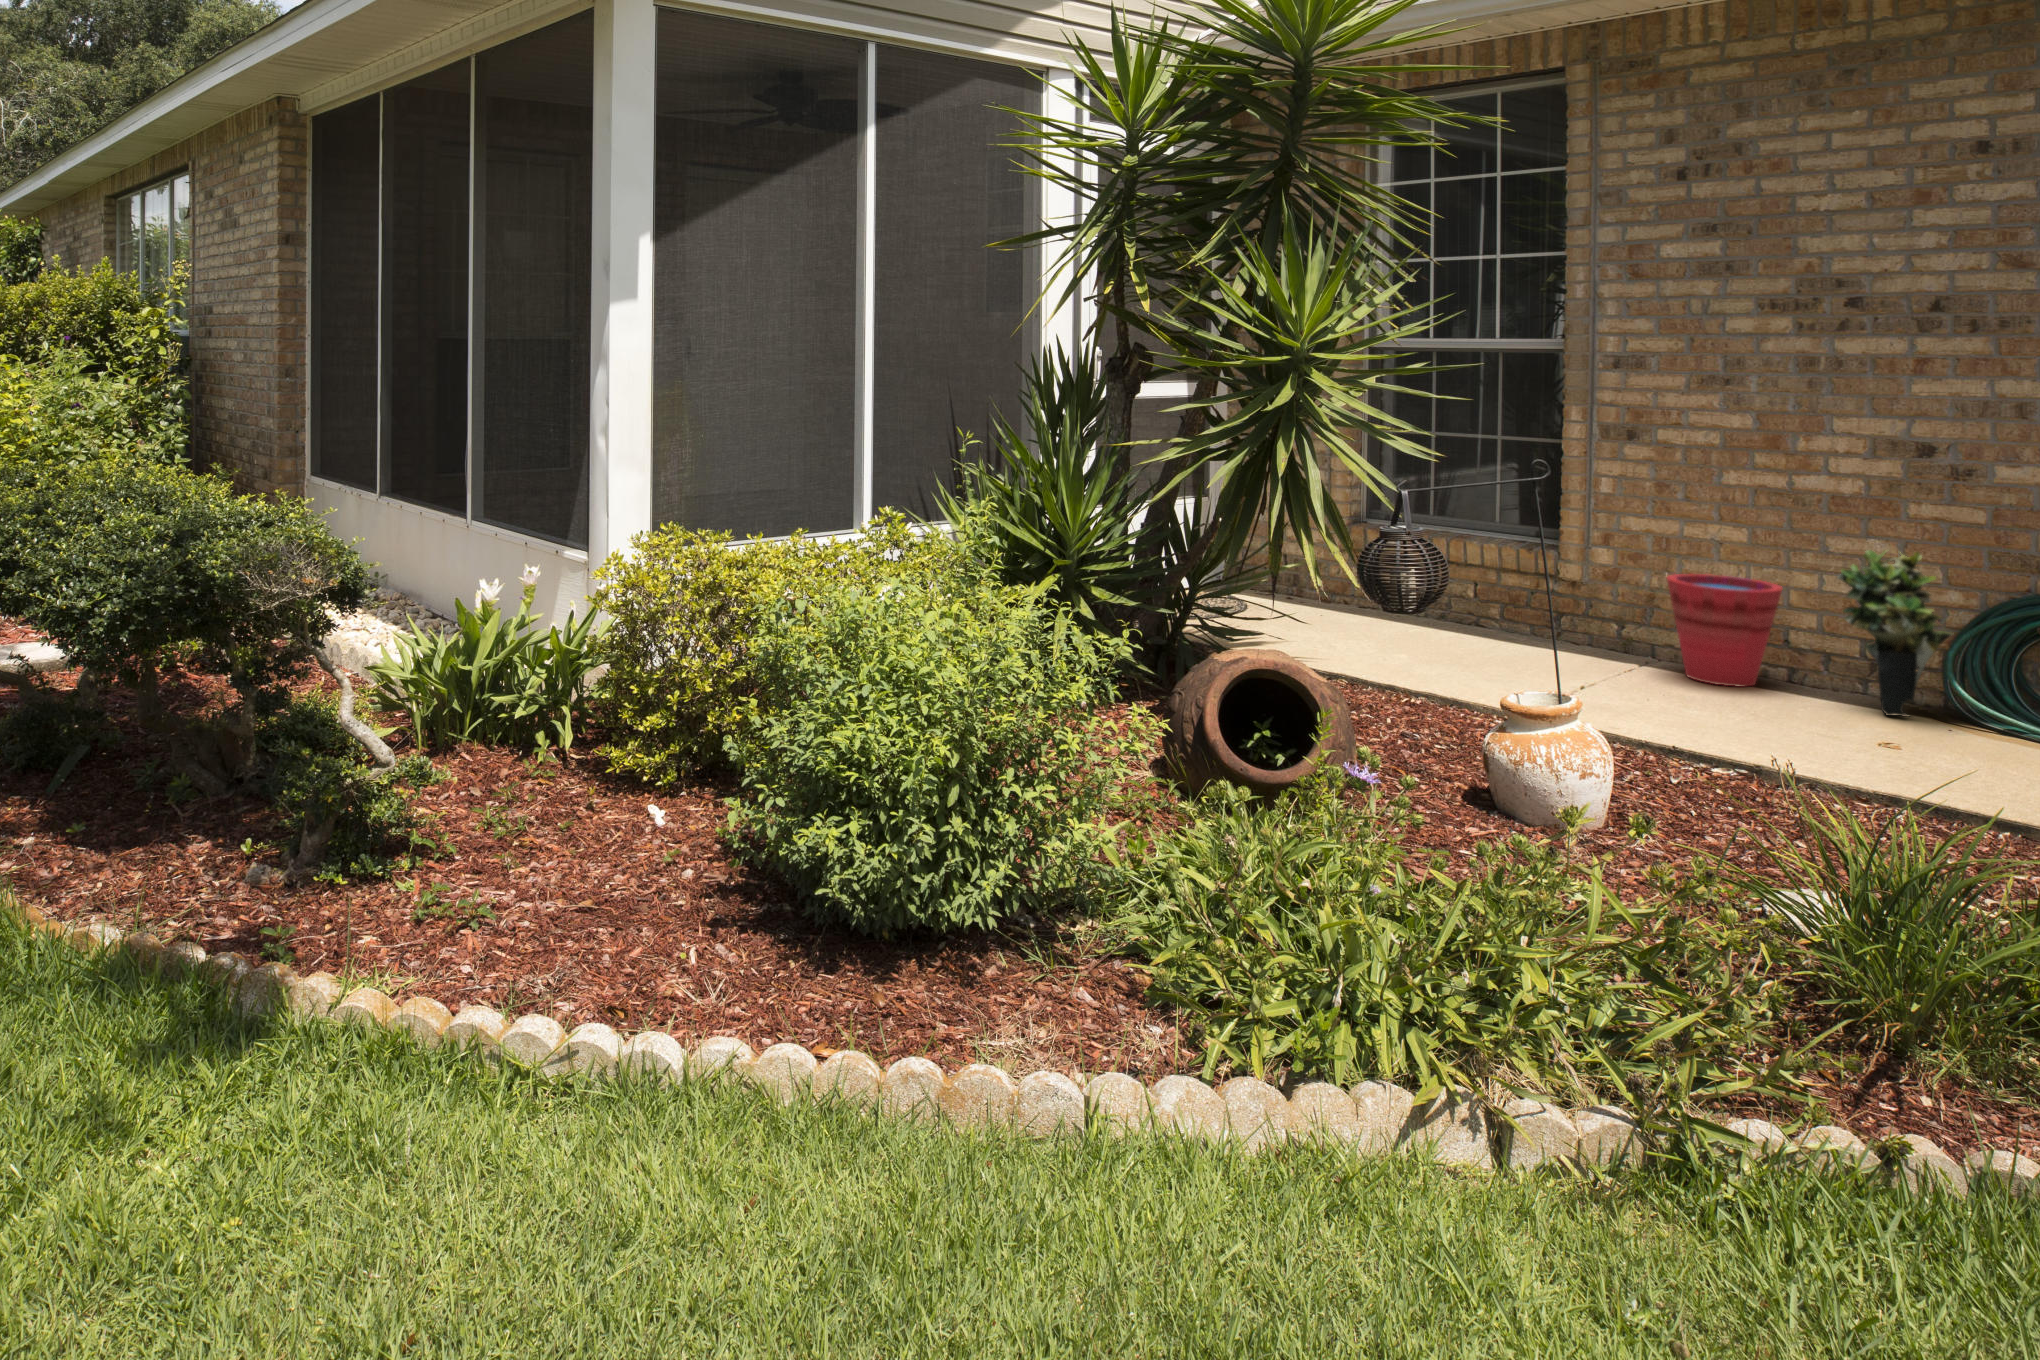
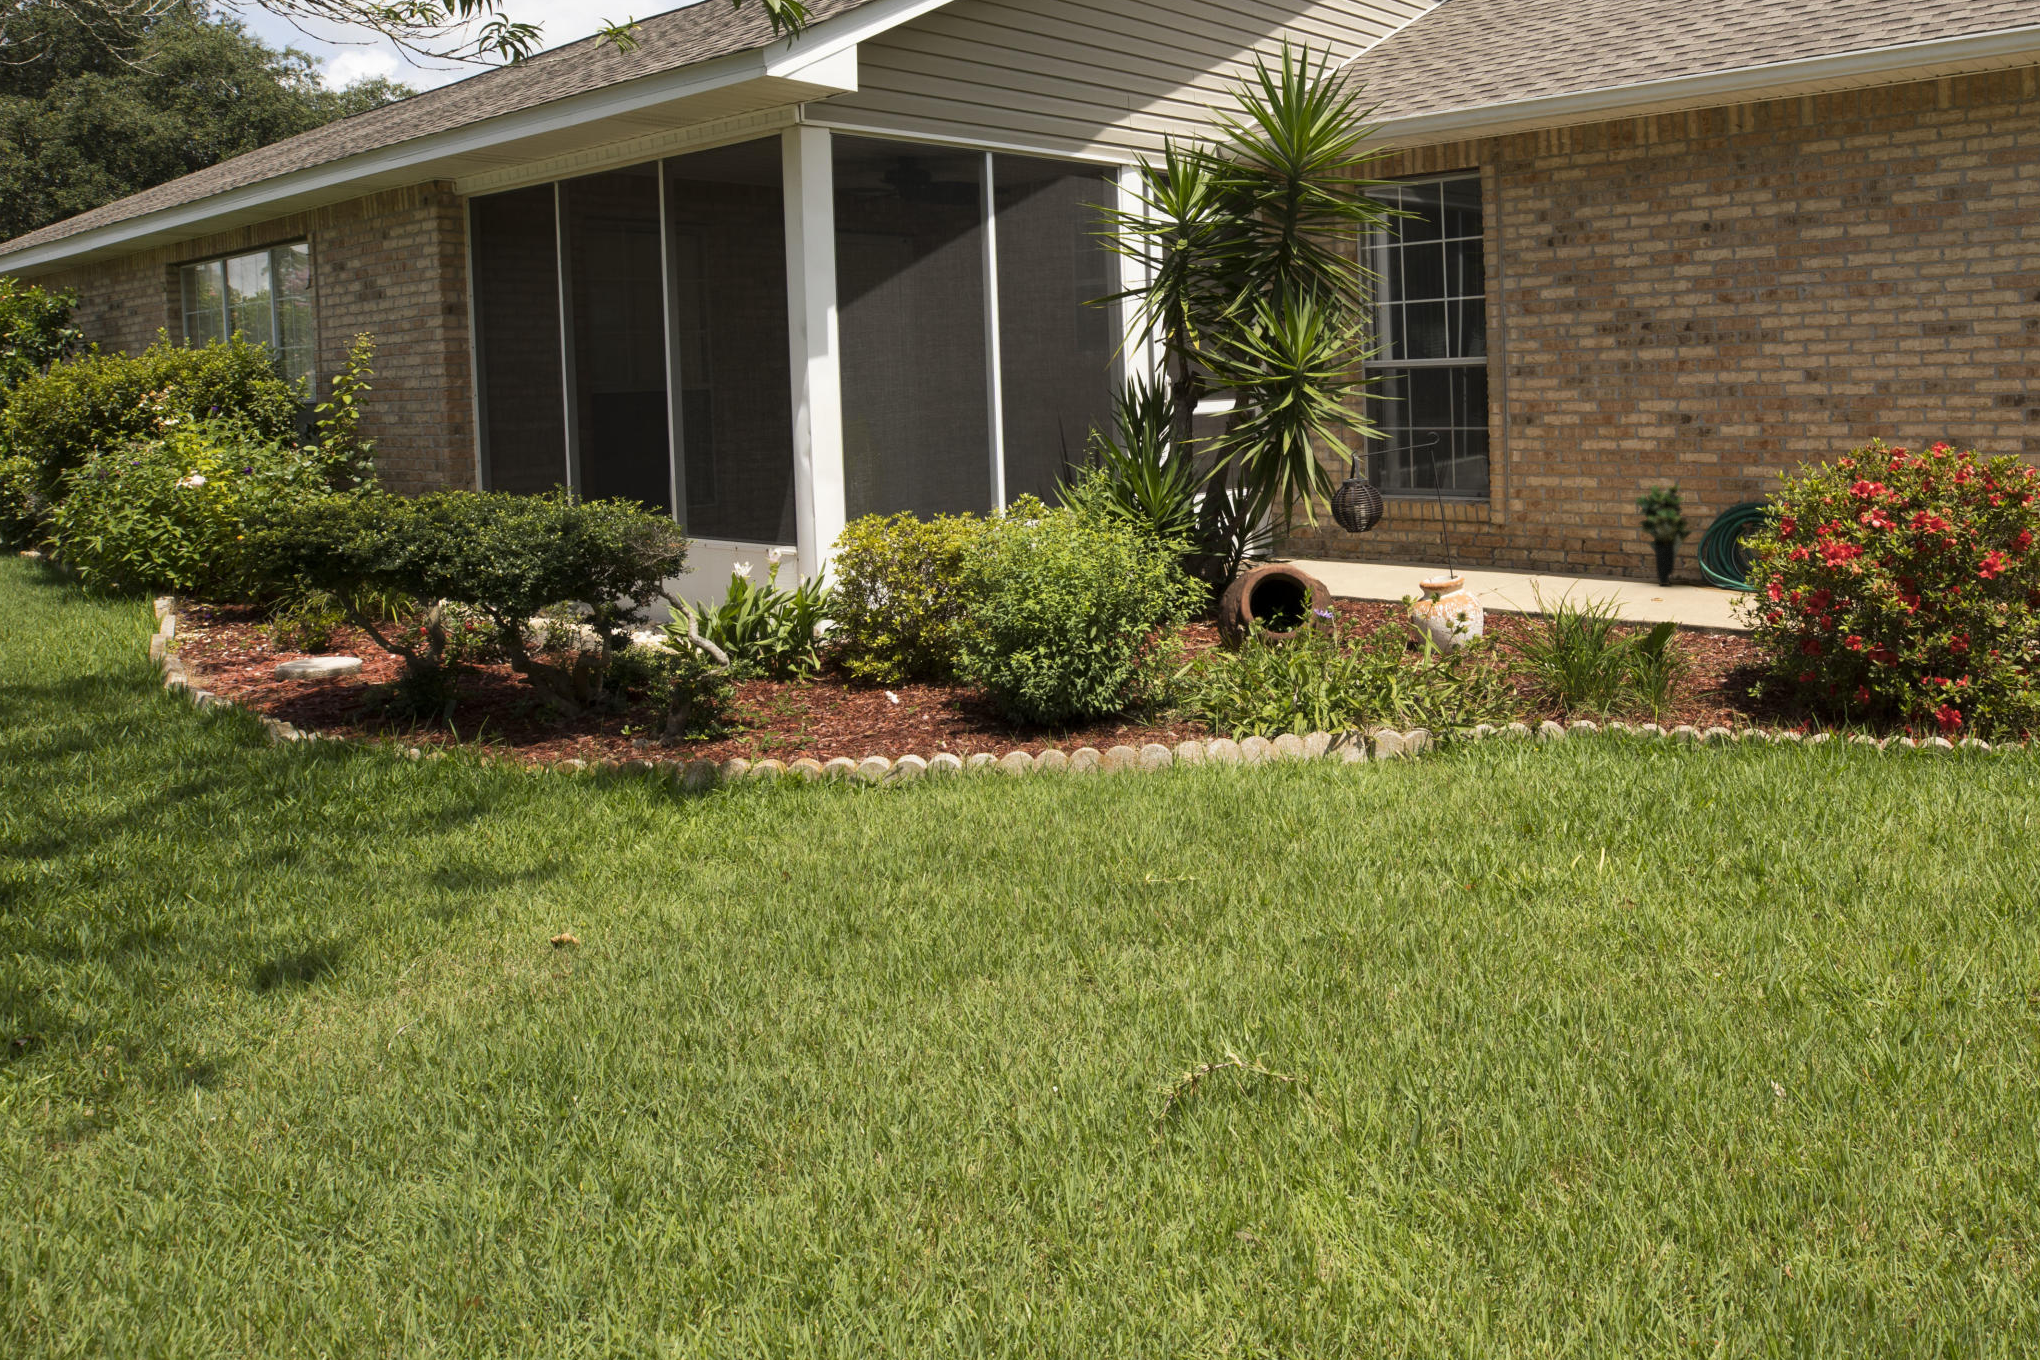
bucket: present [1667,574,1783,687] -> none [1545,511,1610,580]

